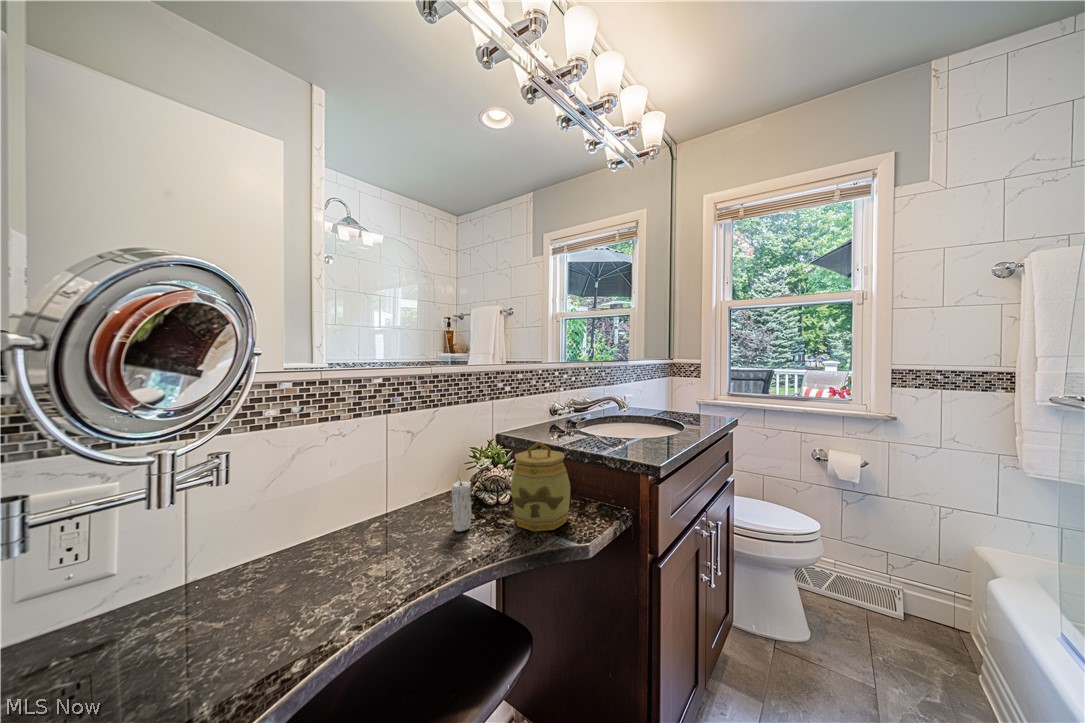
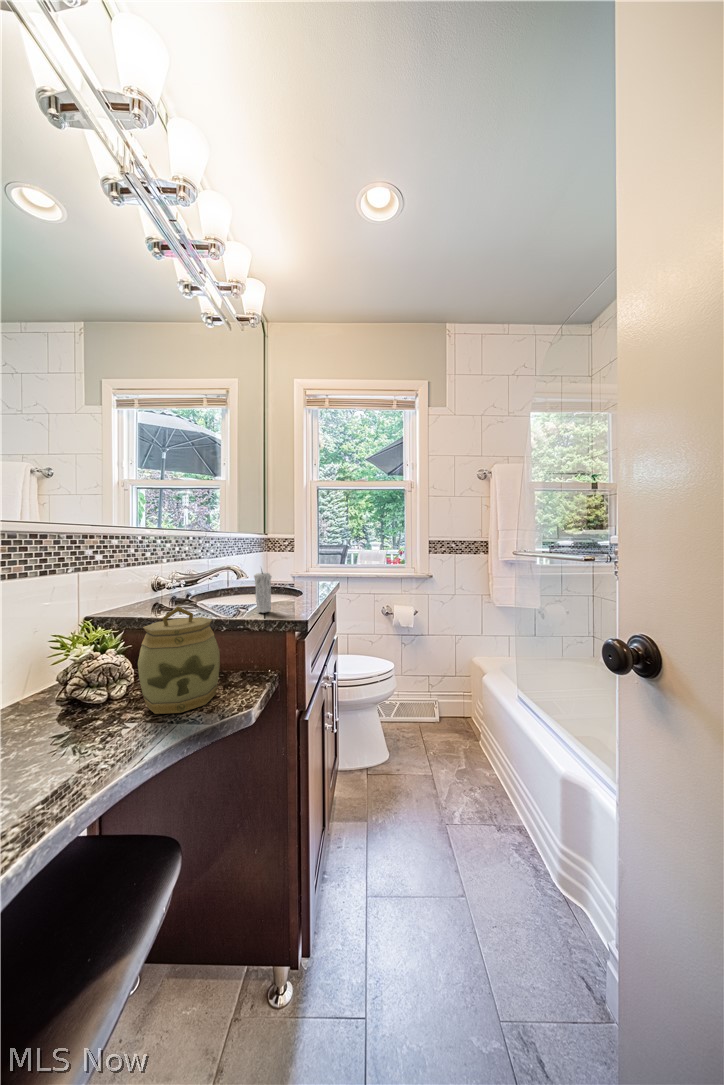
candle: present [452,478,471,531] -> present [254,569,272,613]

